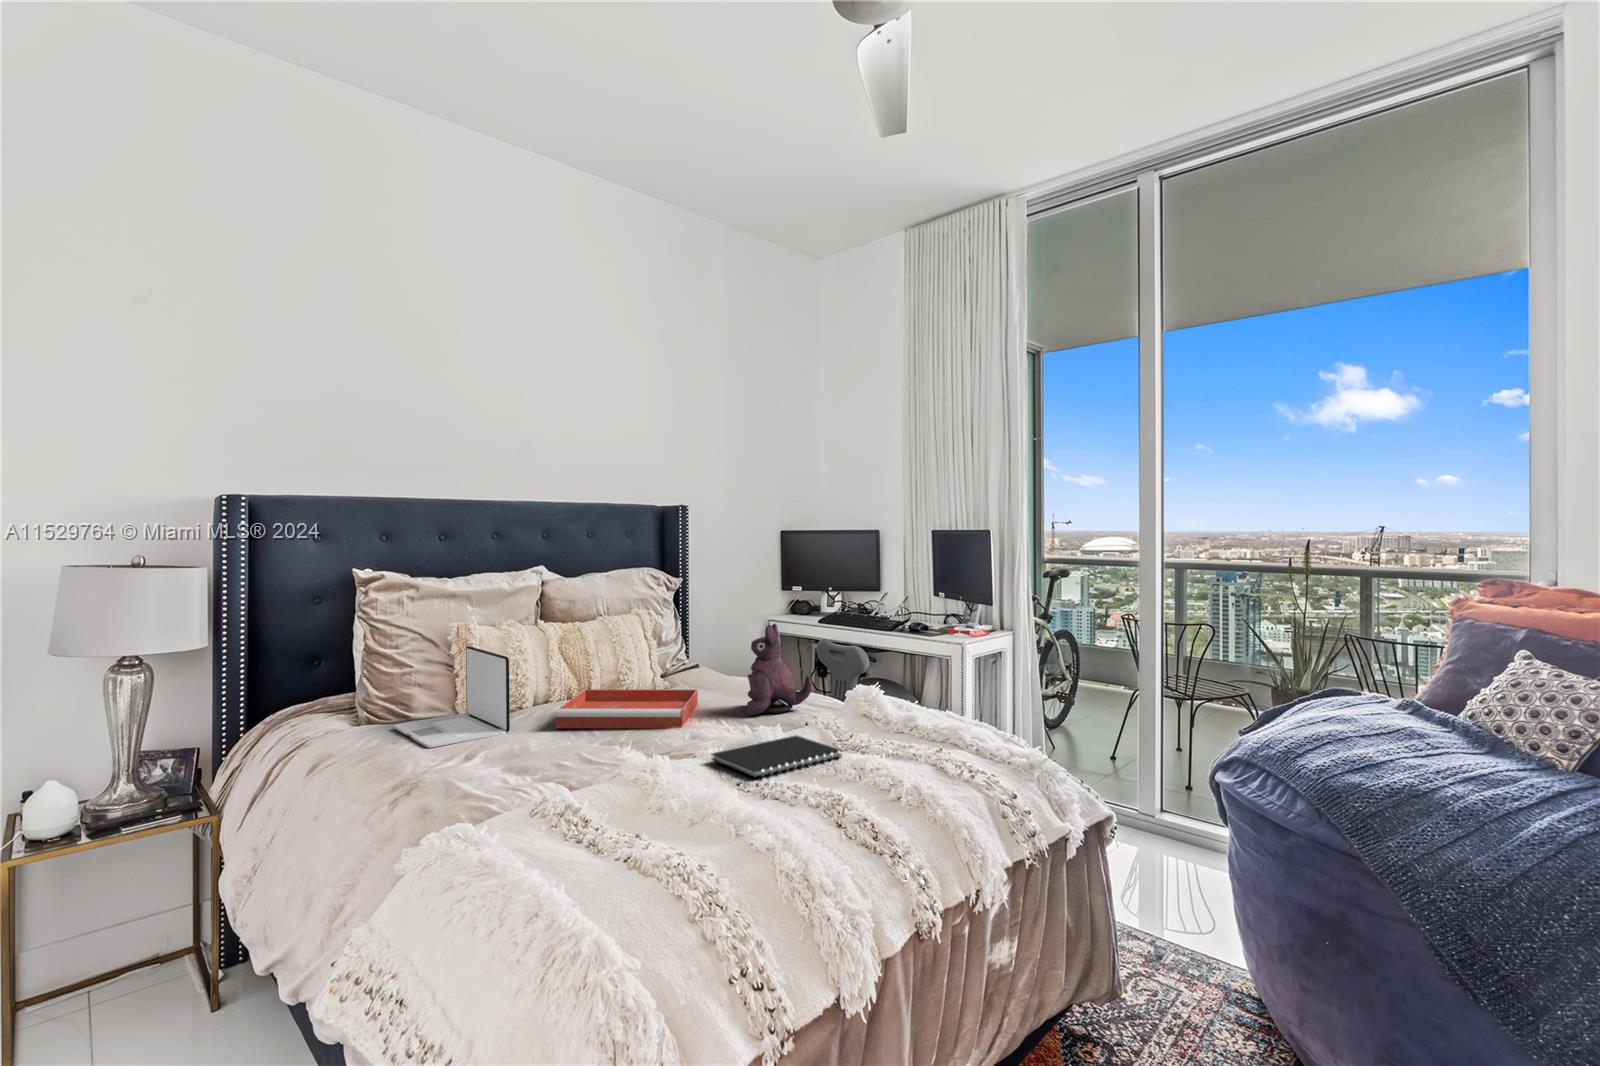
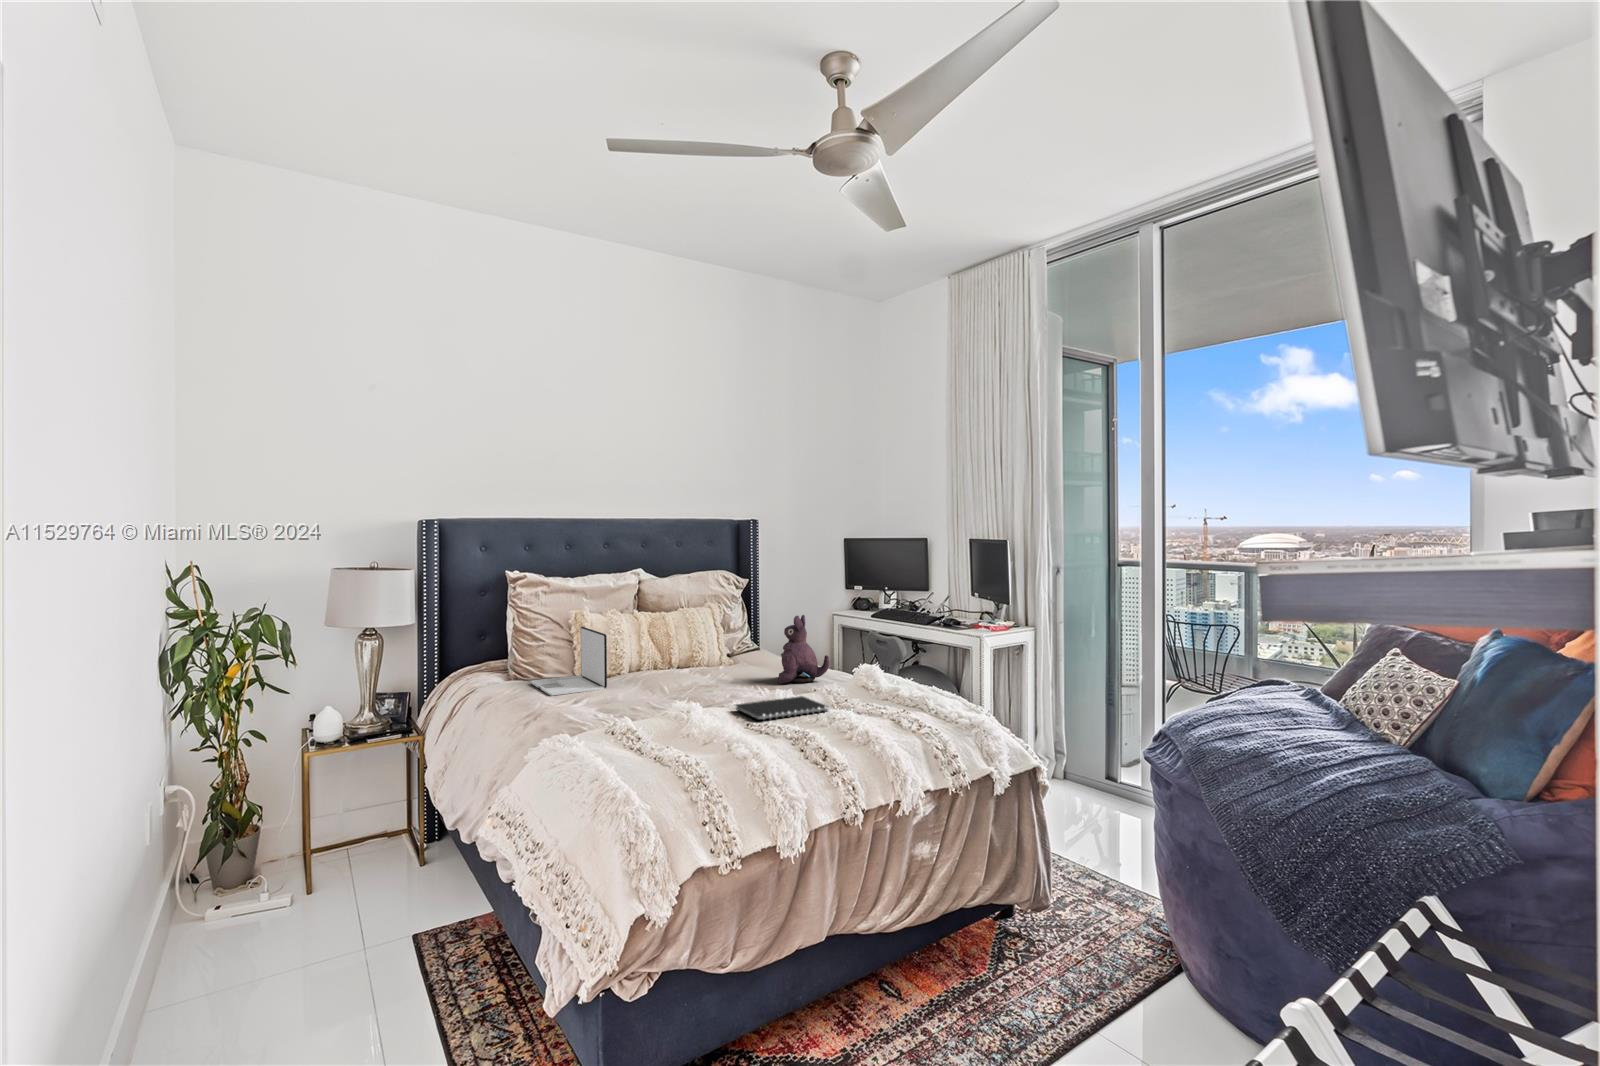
tray: present [555,689,698,728] -> none [638,661,747,690]

